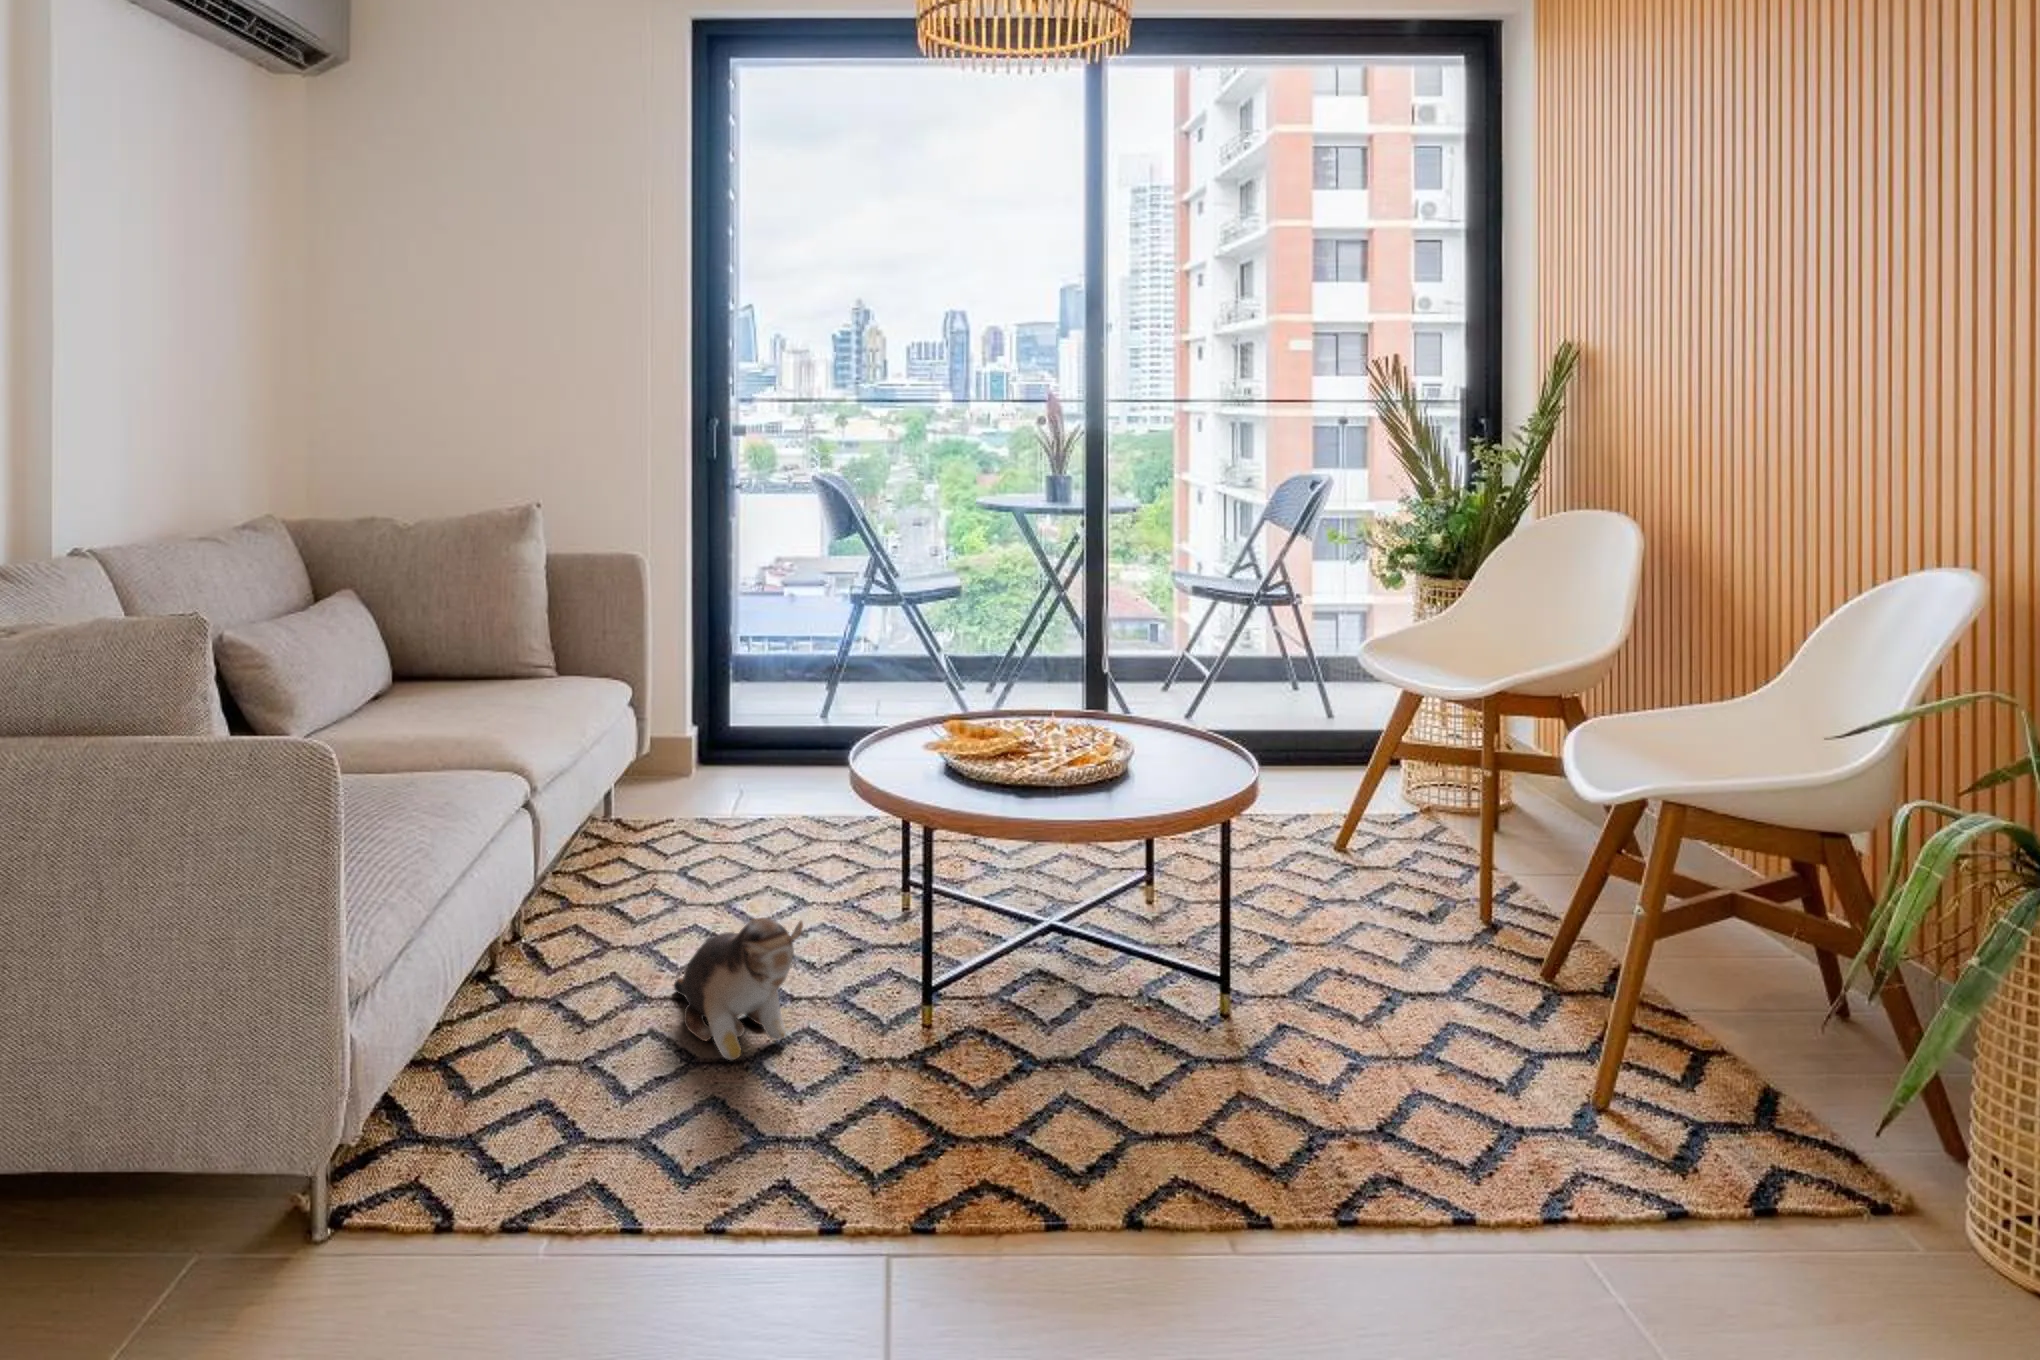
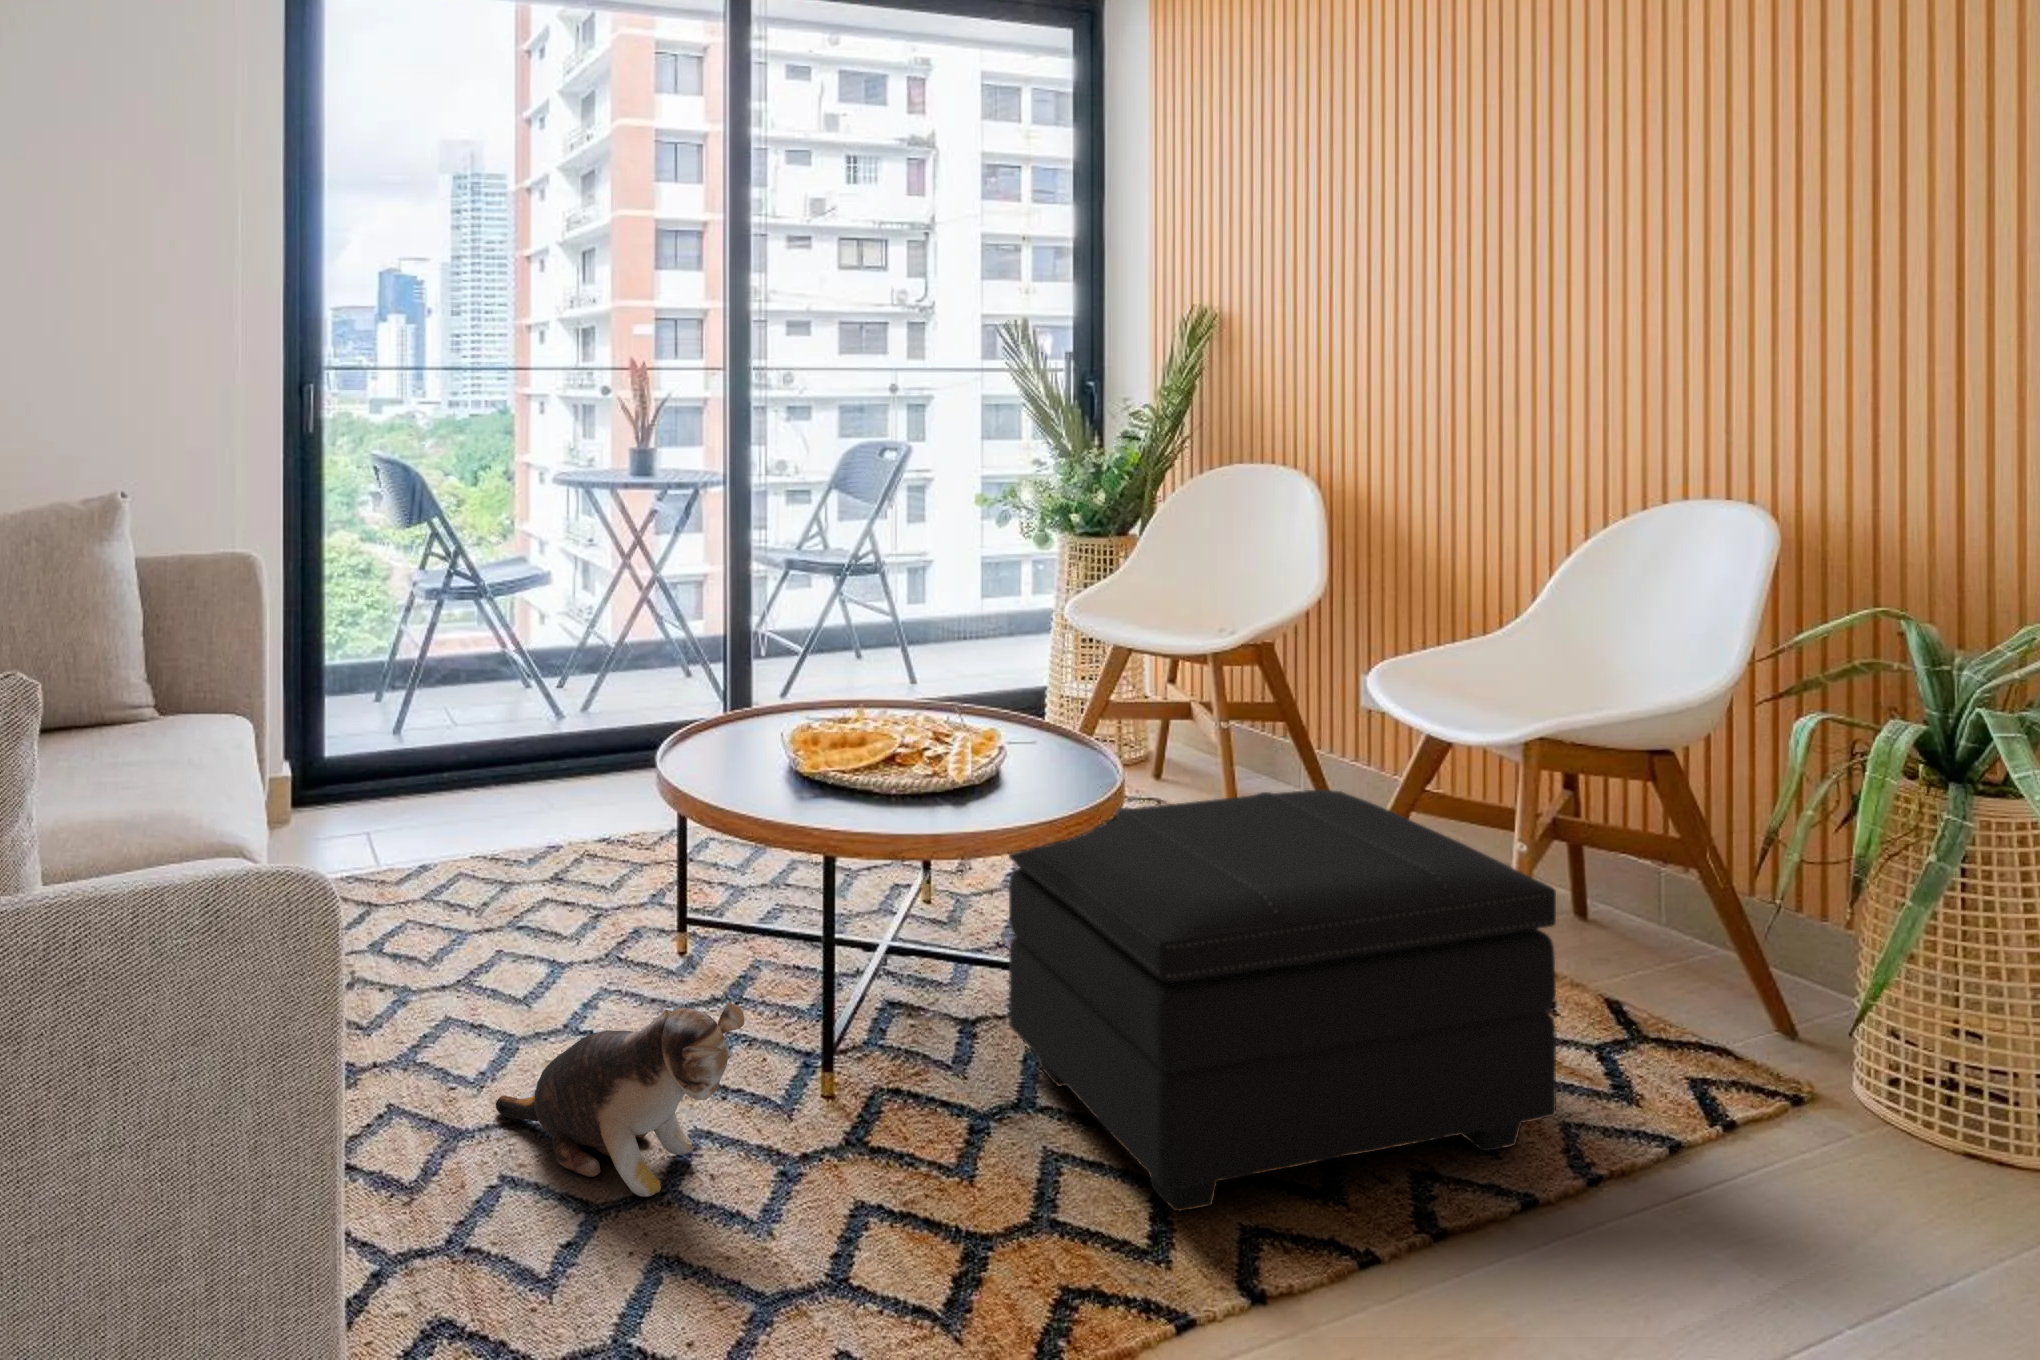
footstool: none [1103,817,1547,1182] -> present [1009,790,1556,1211]

